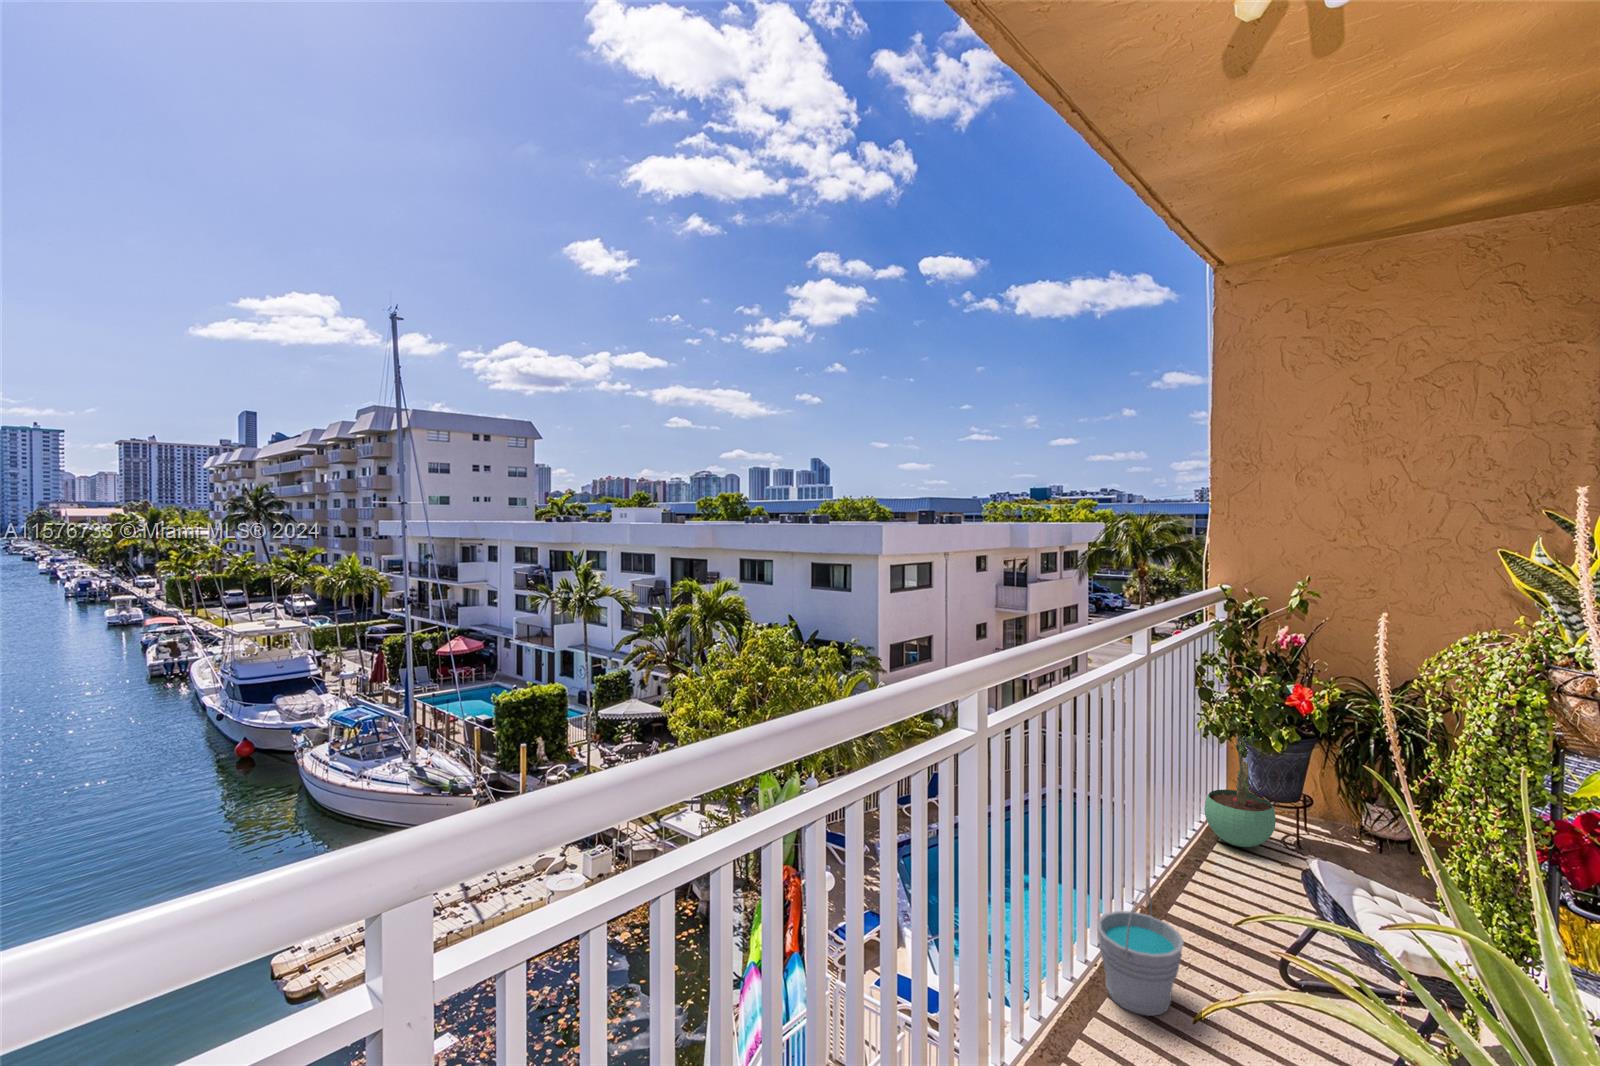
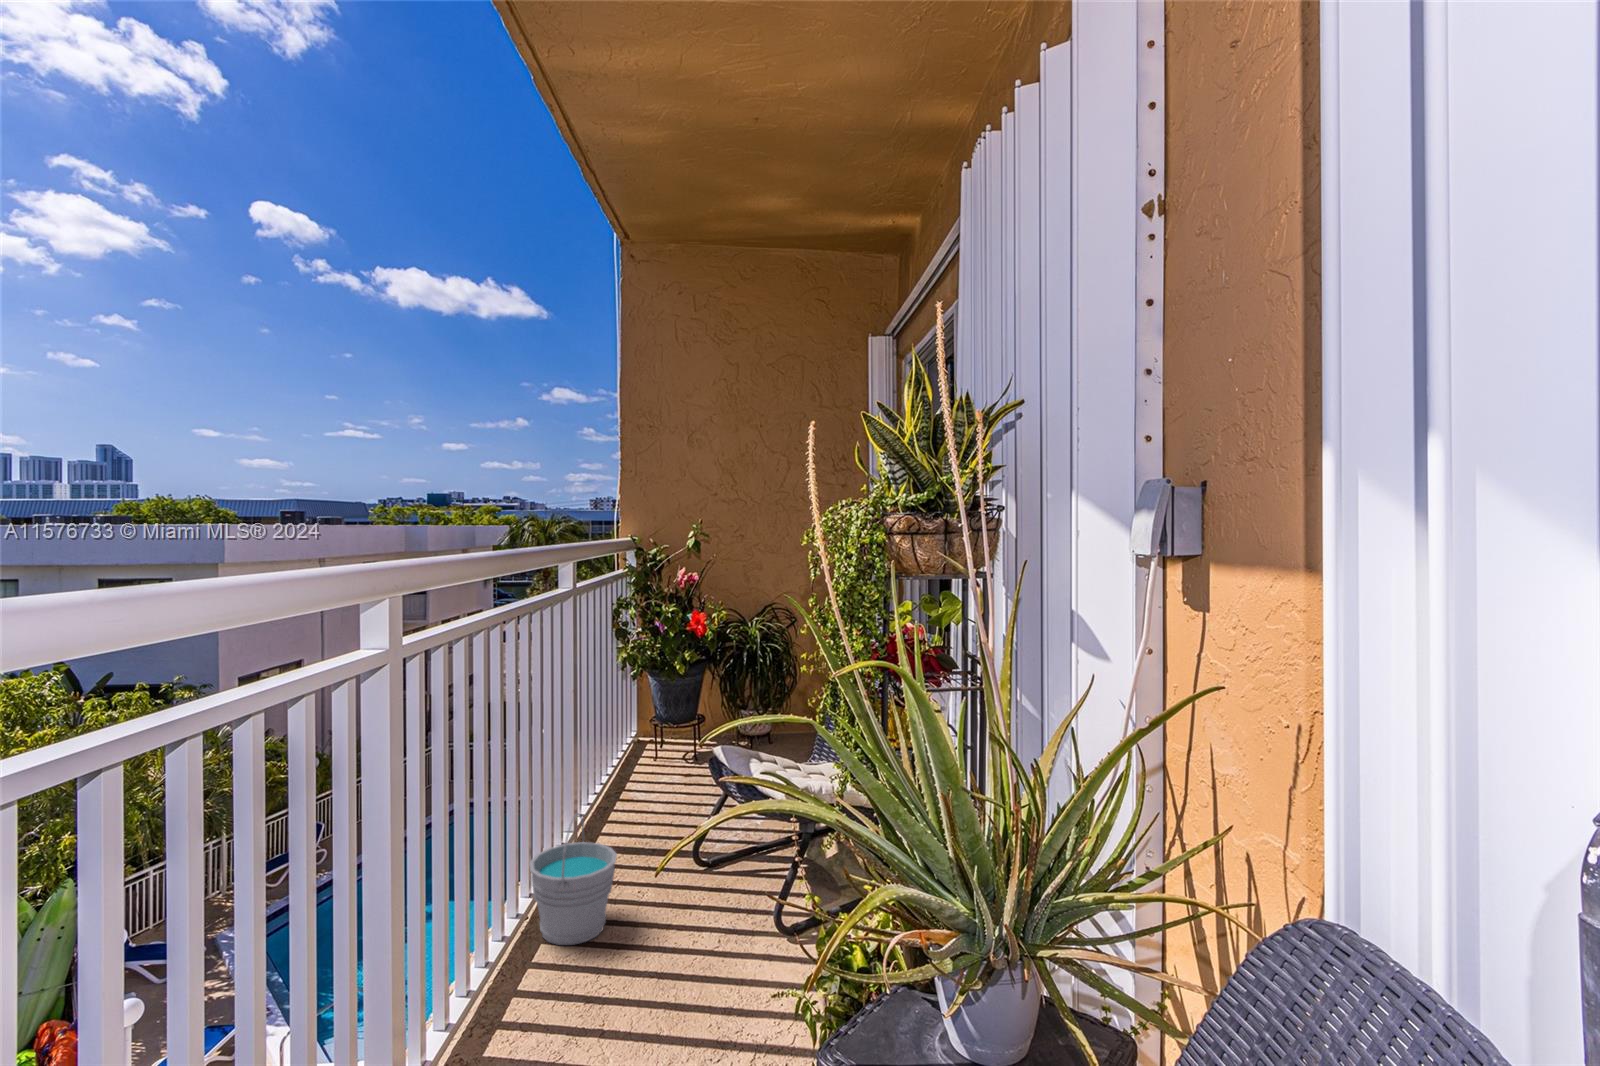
potted plant: present [1204,732,1276,847] -> none [621,651,681,772]

